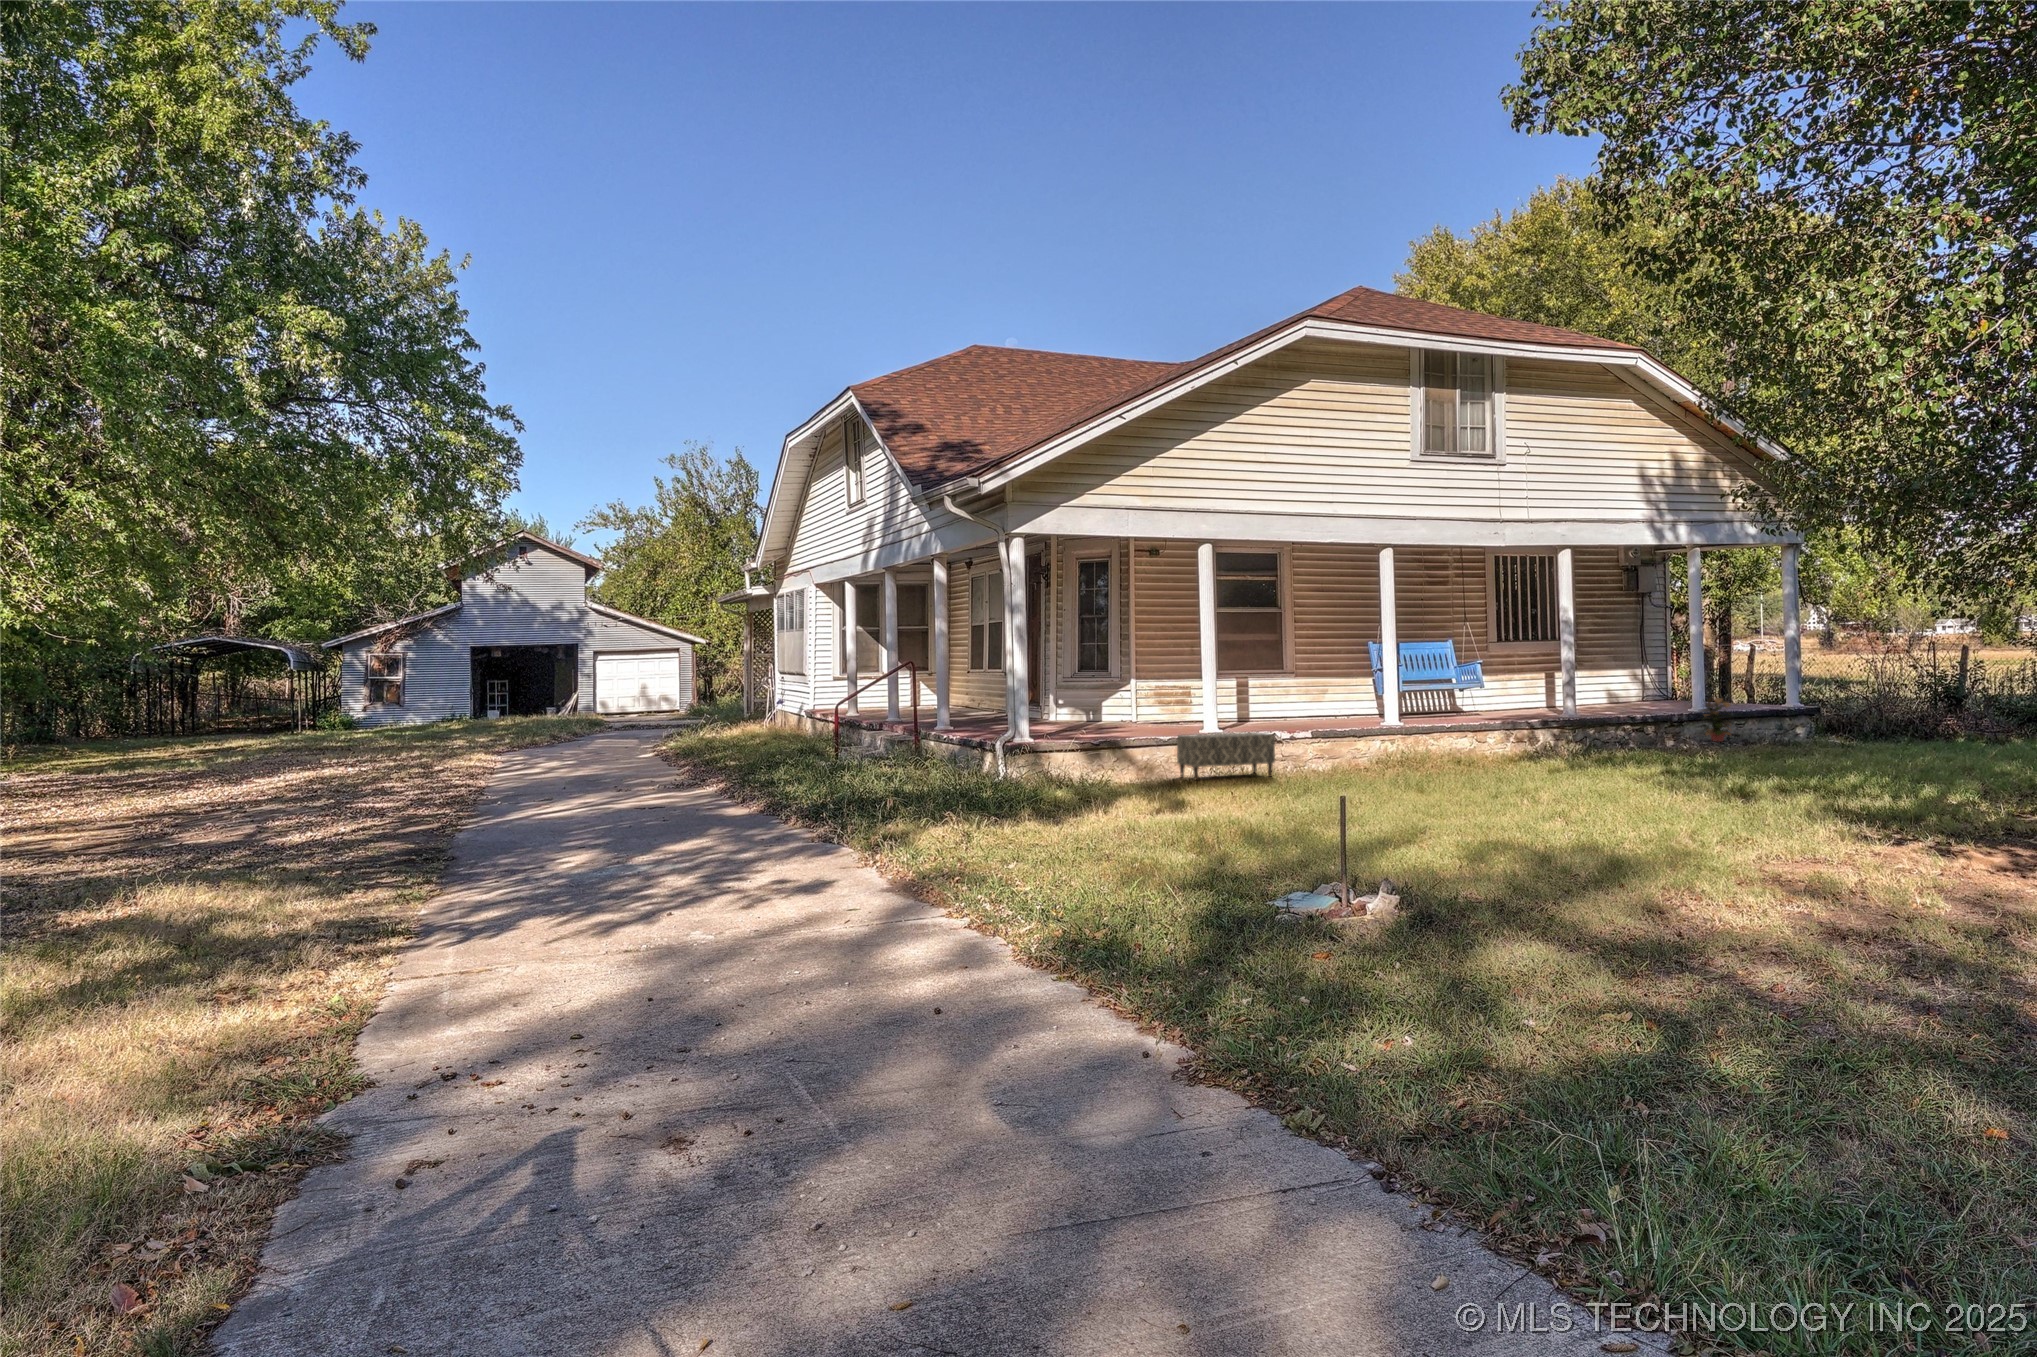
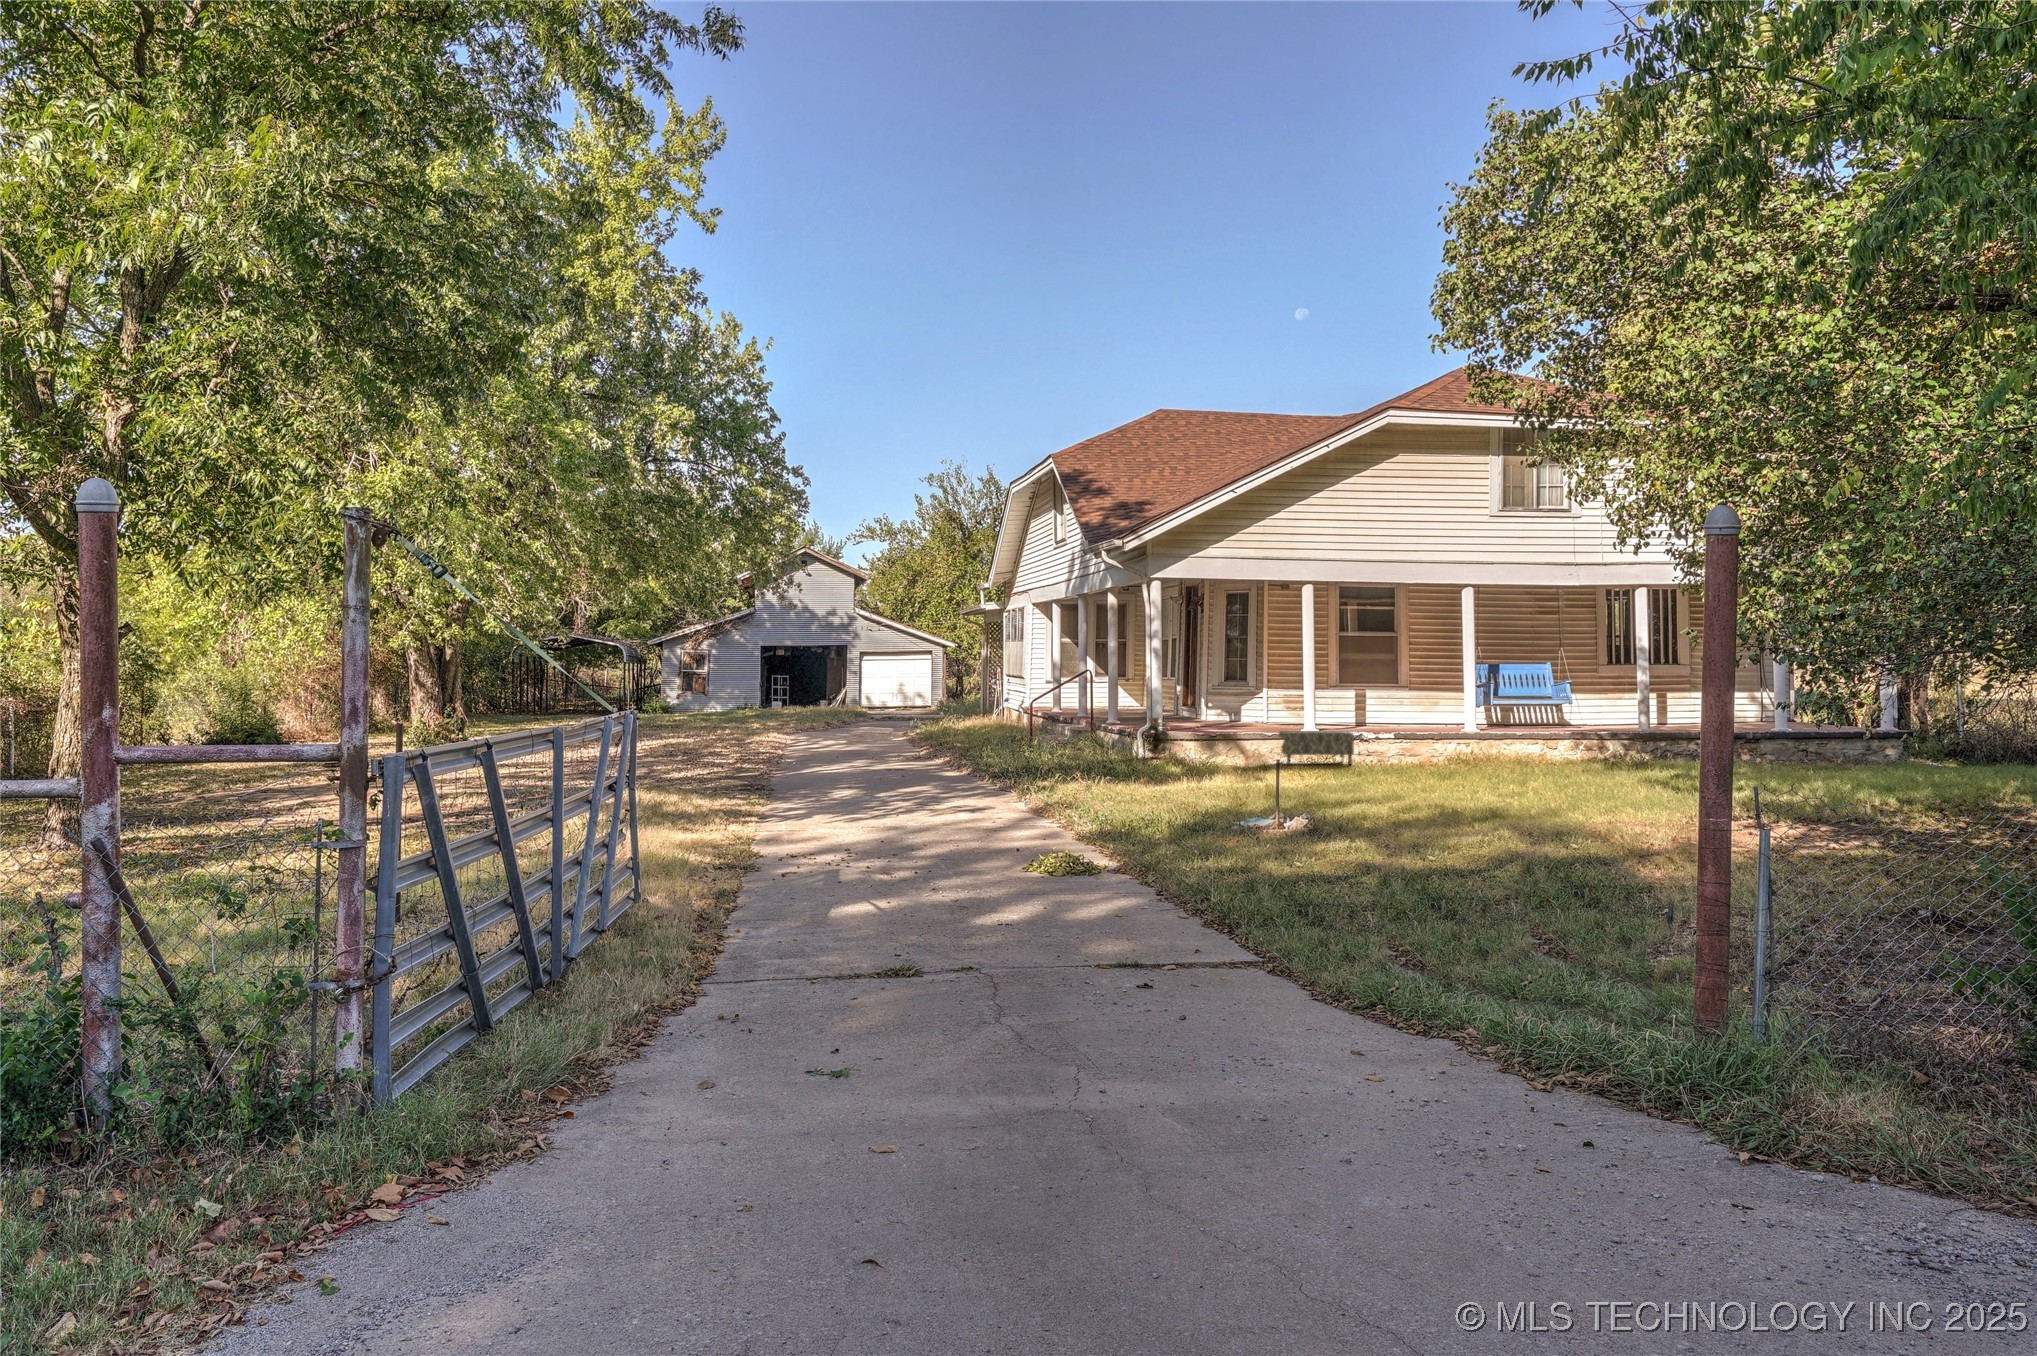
decorative plant: present [1701,698,1731,741] -> present [1146,717,1168,759]

